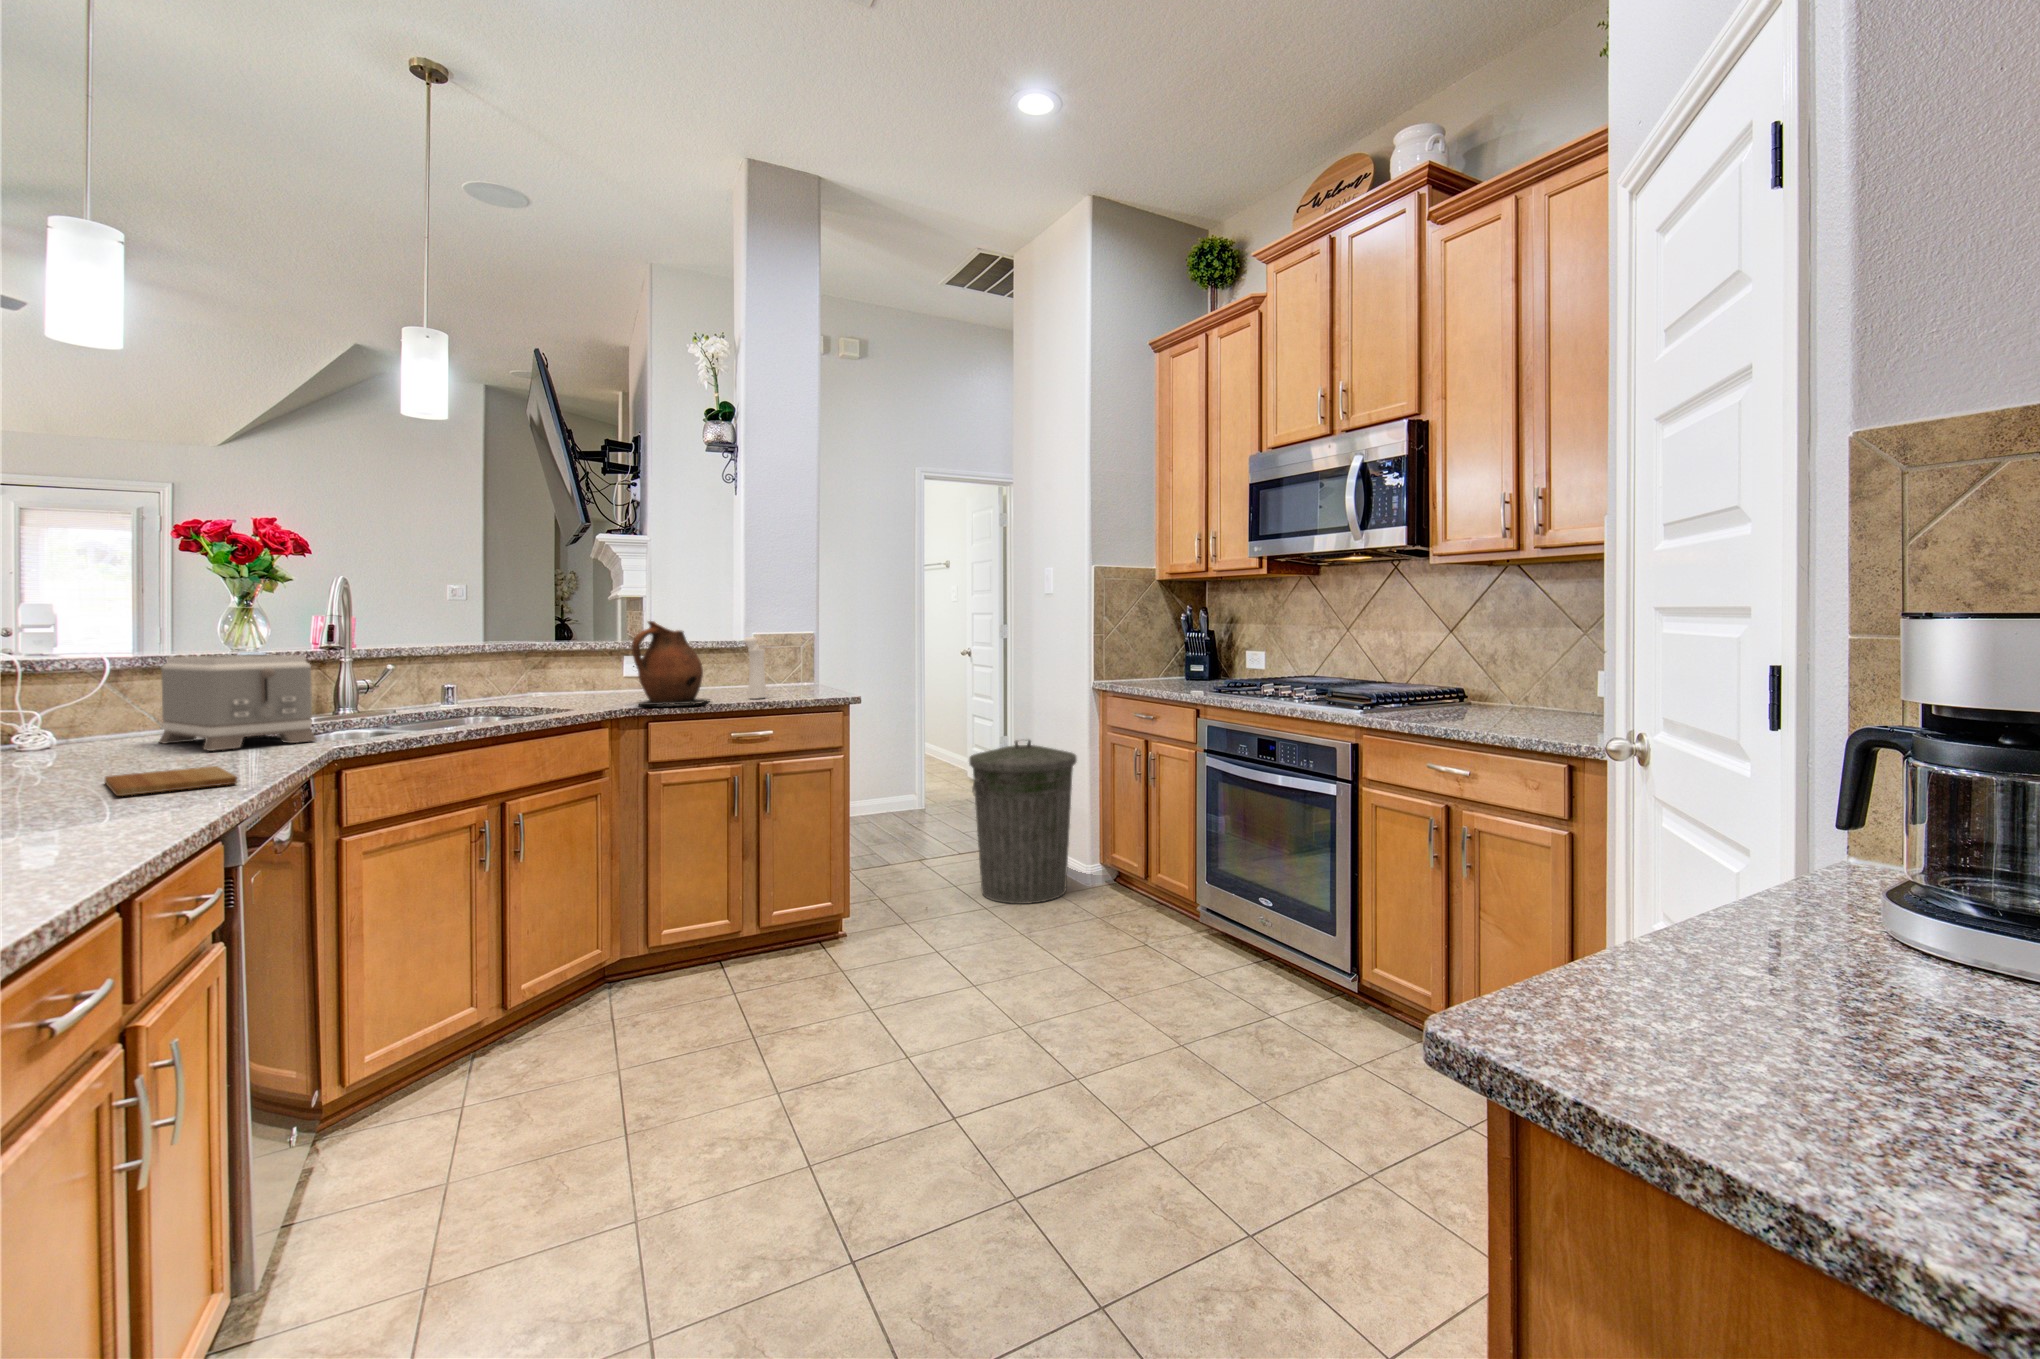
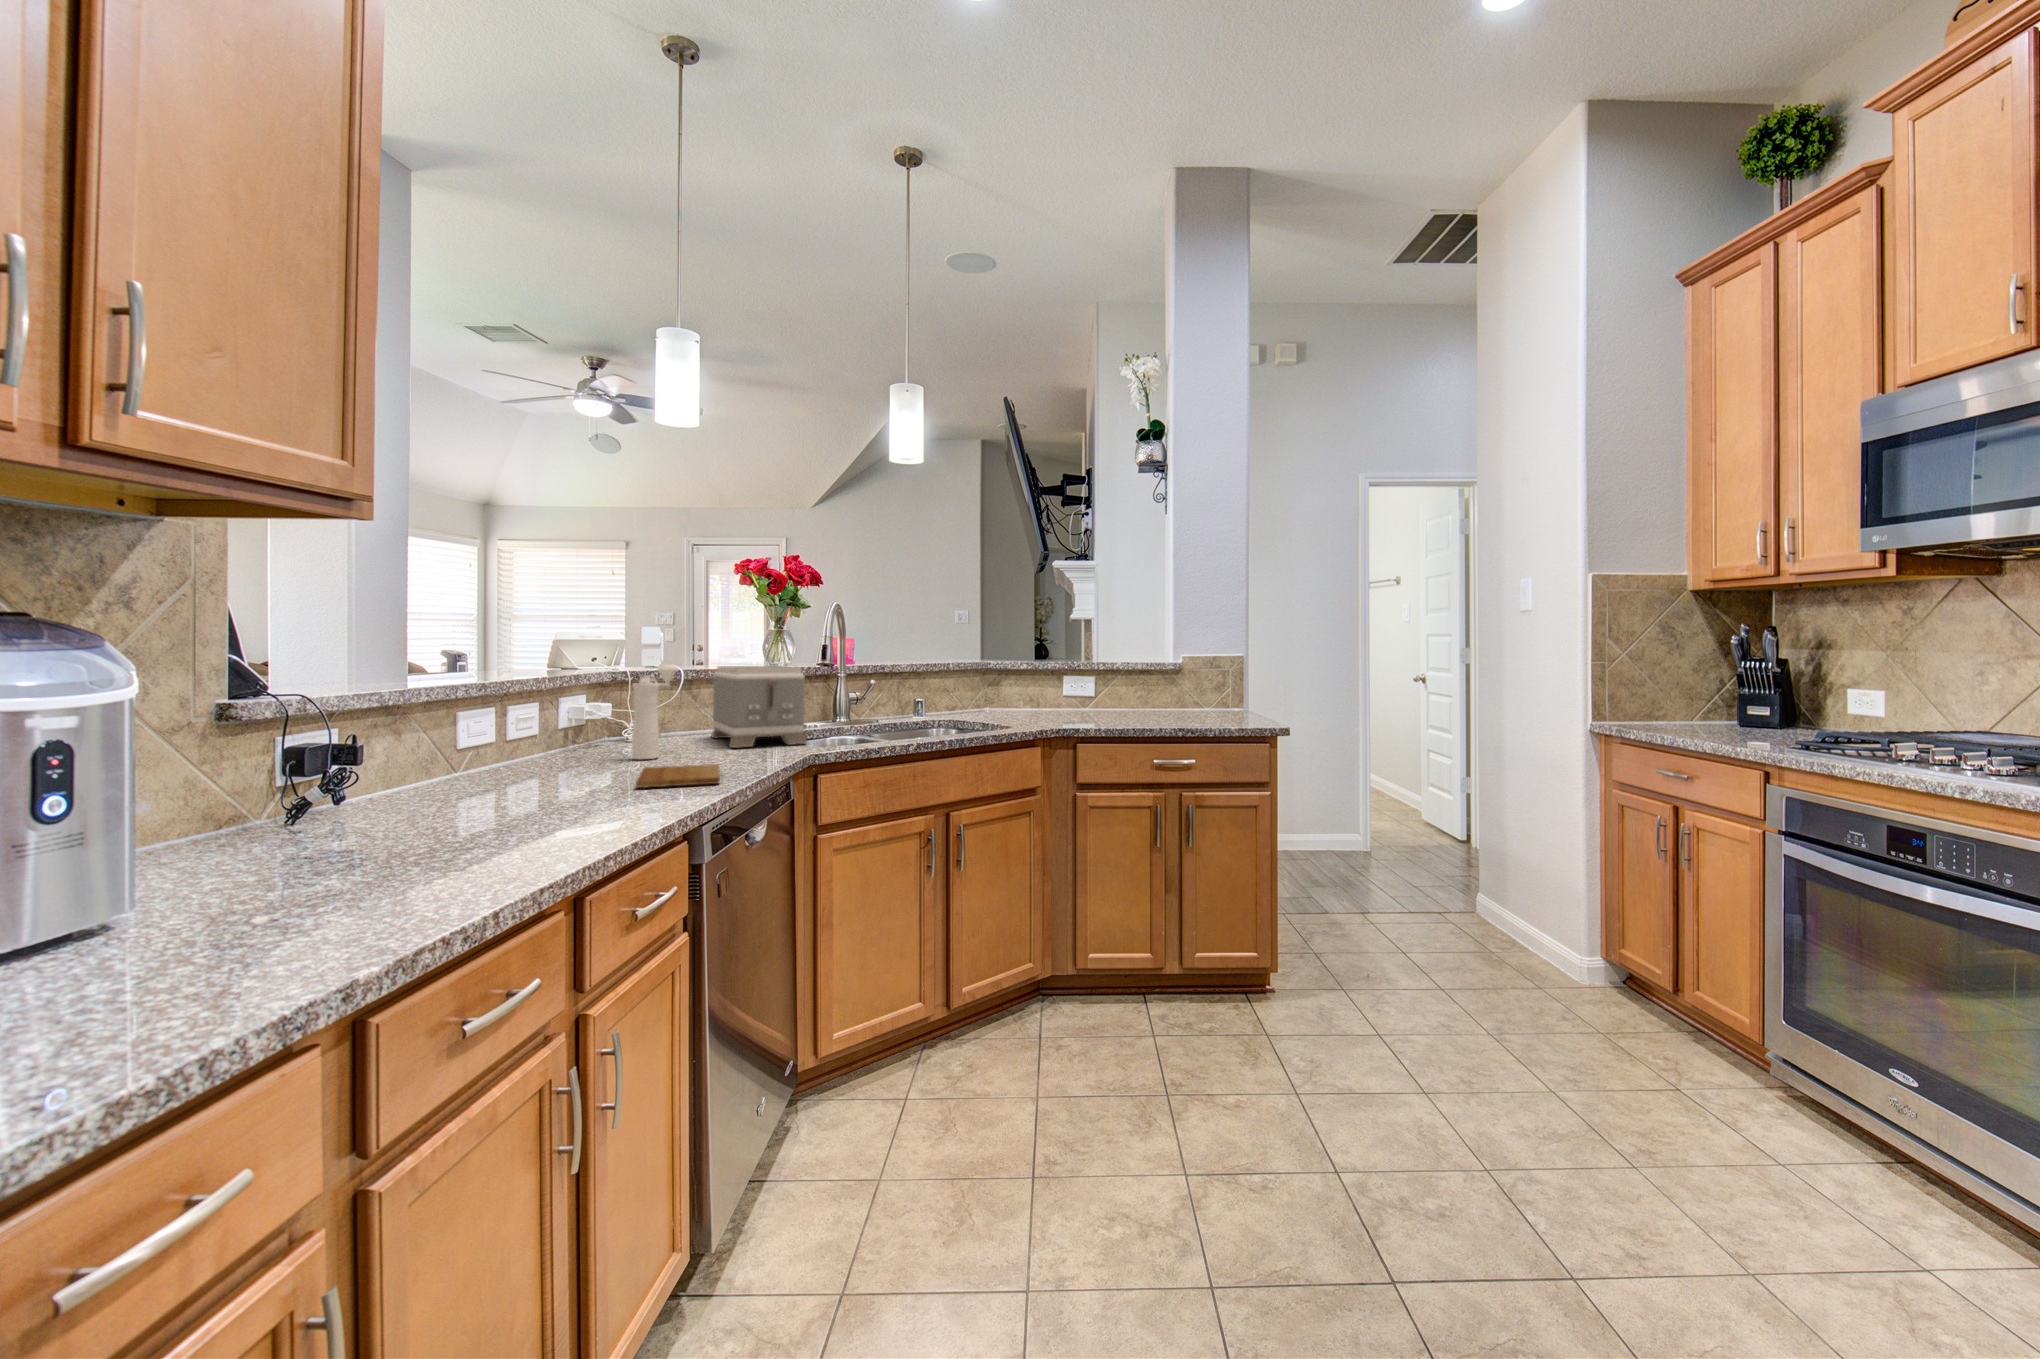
ceramic pitcher: present [632,621,708,705] -> none [1068,640,1141,727]
pepper mill: present [745,637,766,699] -> present [632,664,677,759]
trash can: present [969,740,1077,904] -> none [1425,787,1569,993]

